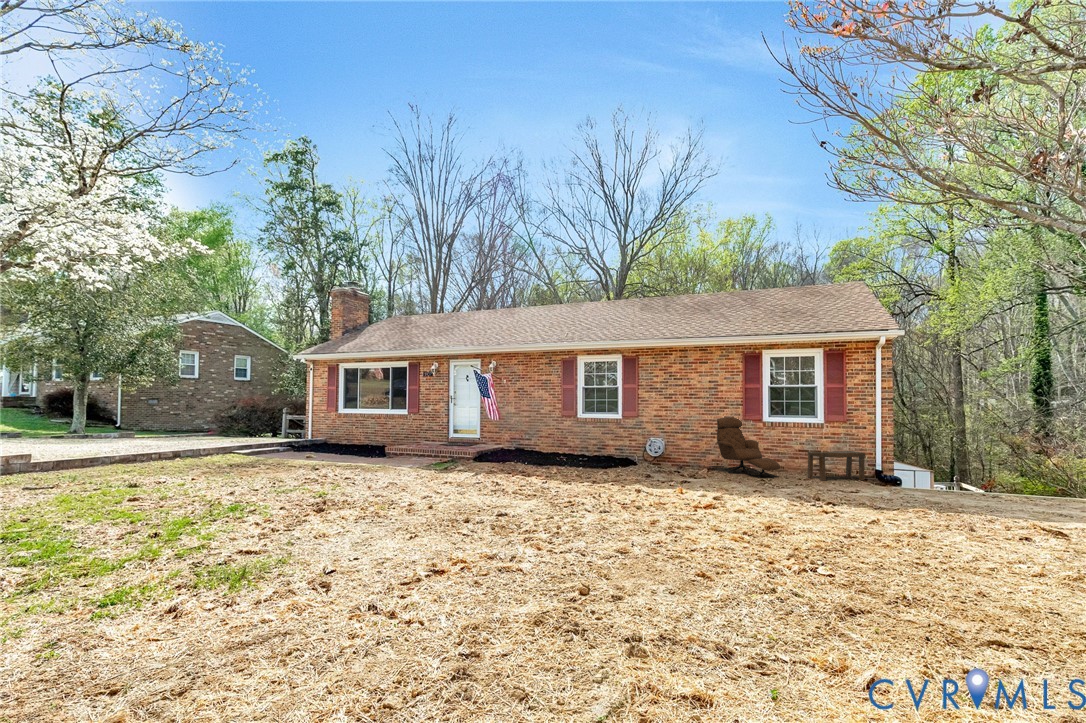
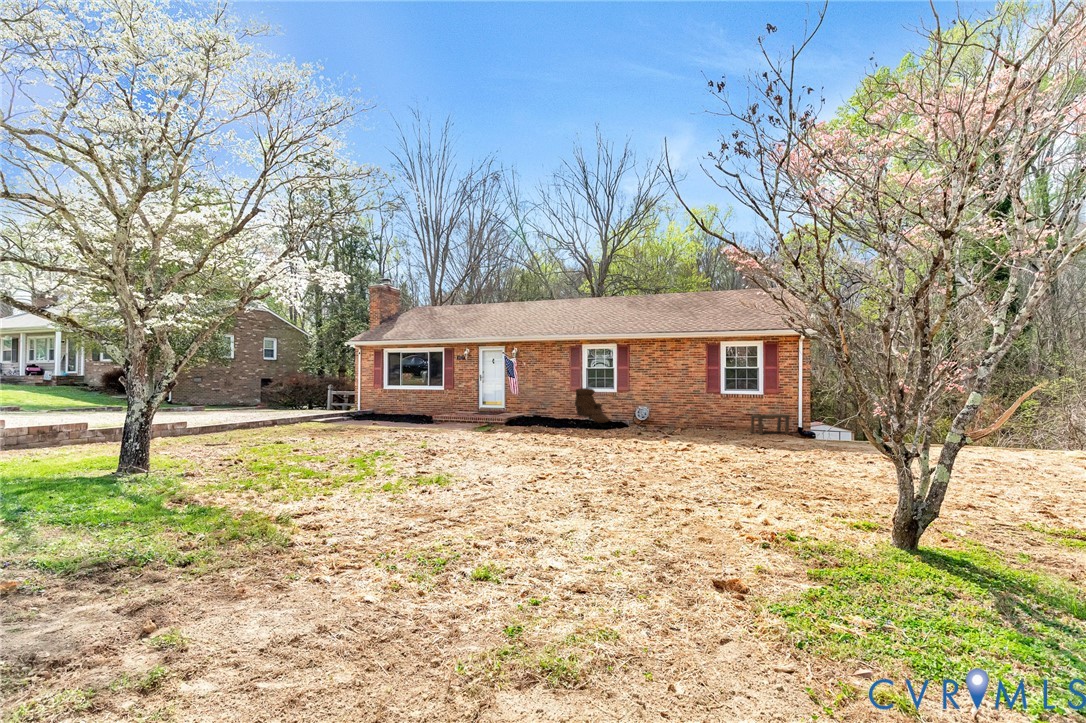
lounge chair: present [717,417,780,478] -> present [575,388,609,426]

